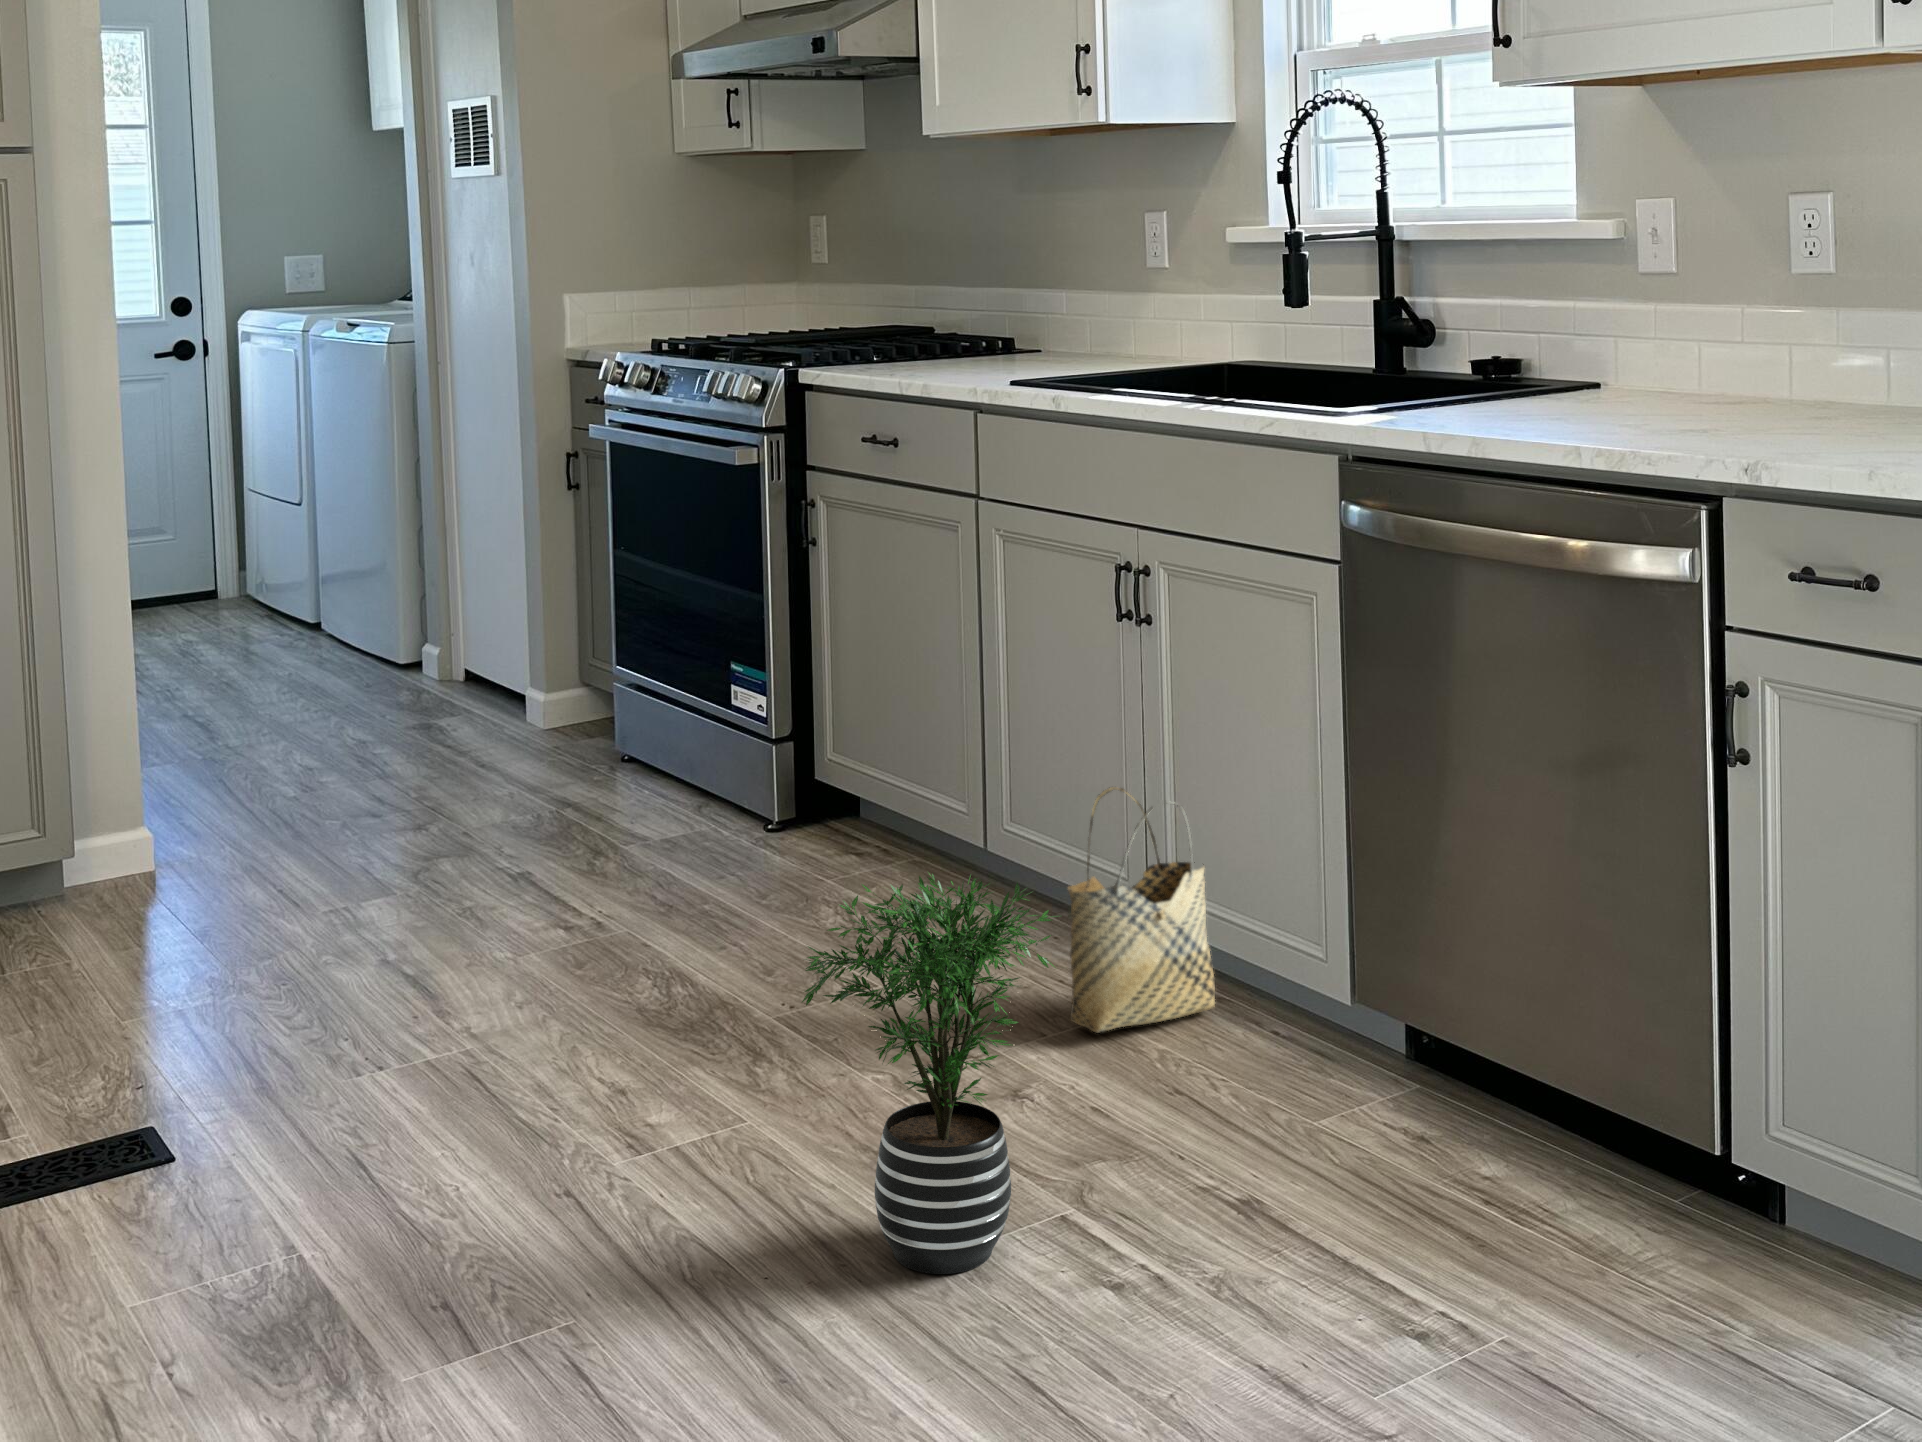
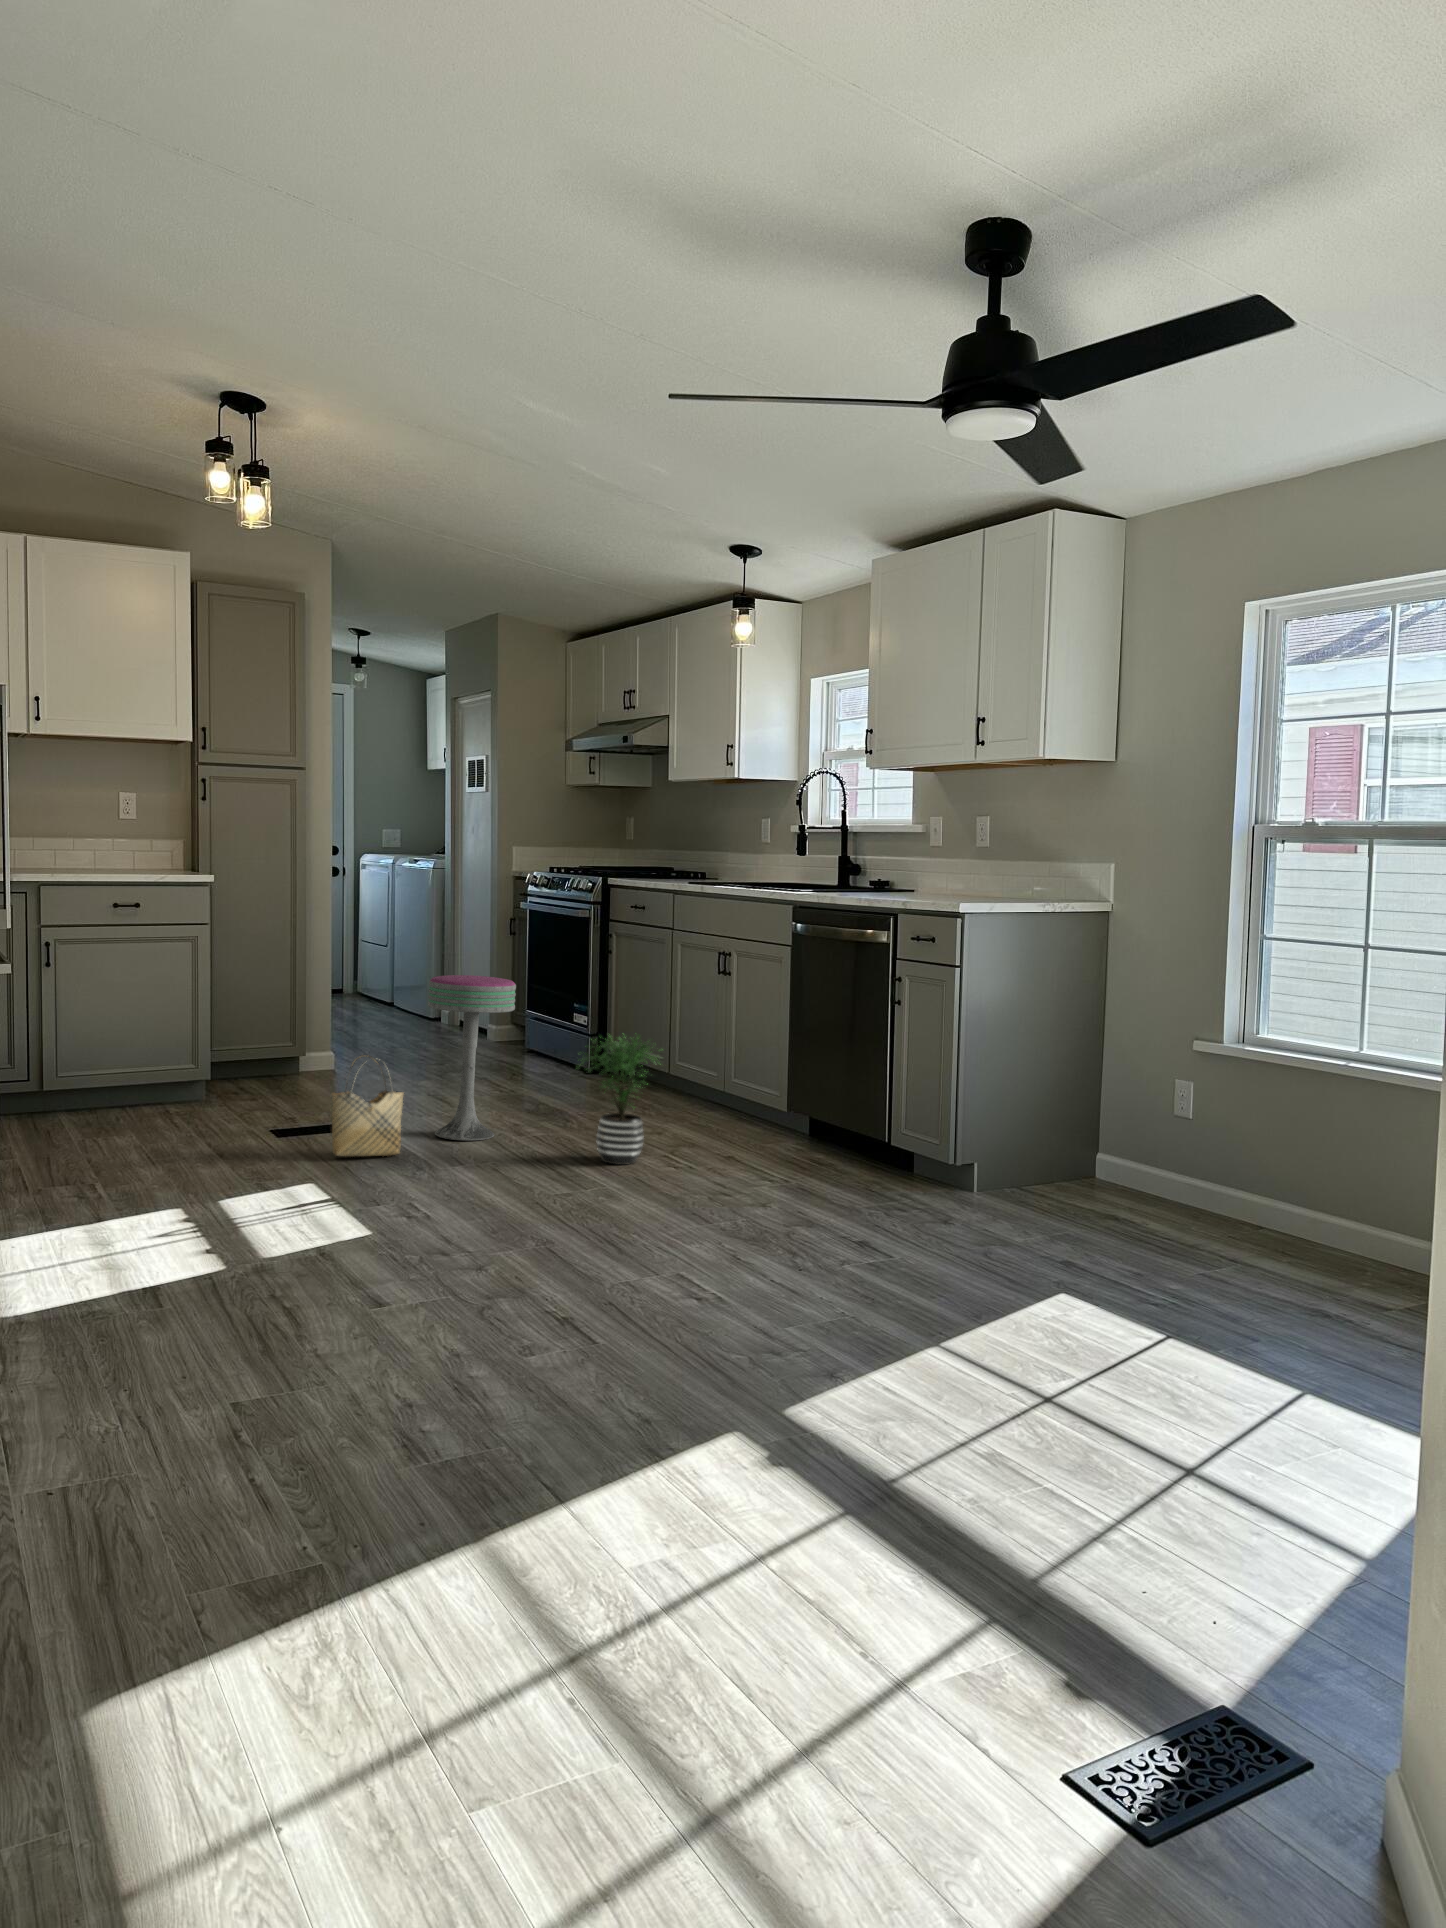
bar stool: none [360,698,607,1186] -> present [428,975,516,1141]
woven basket: present [1068,787,1215,1033] -> present [332,1056,404,1157]

